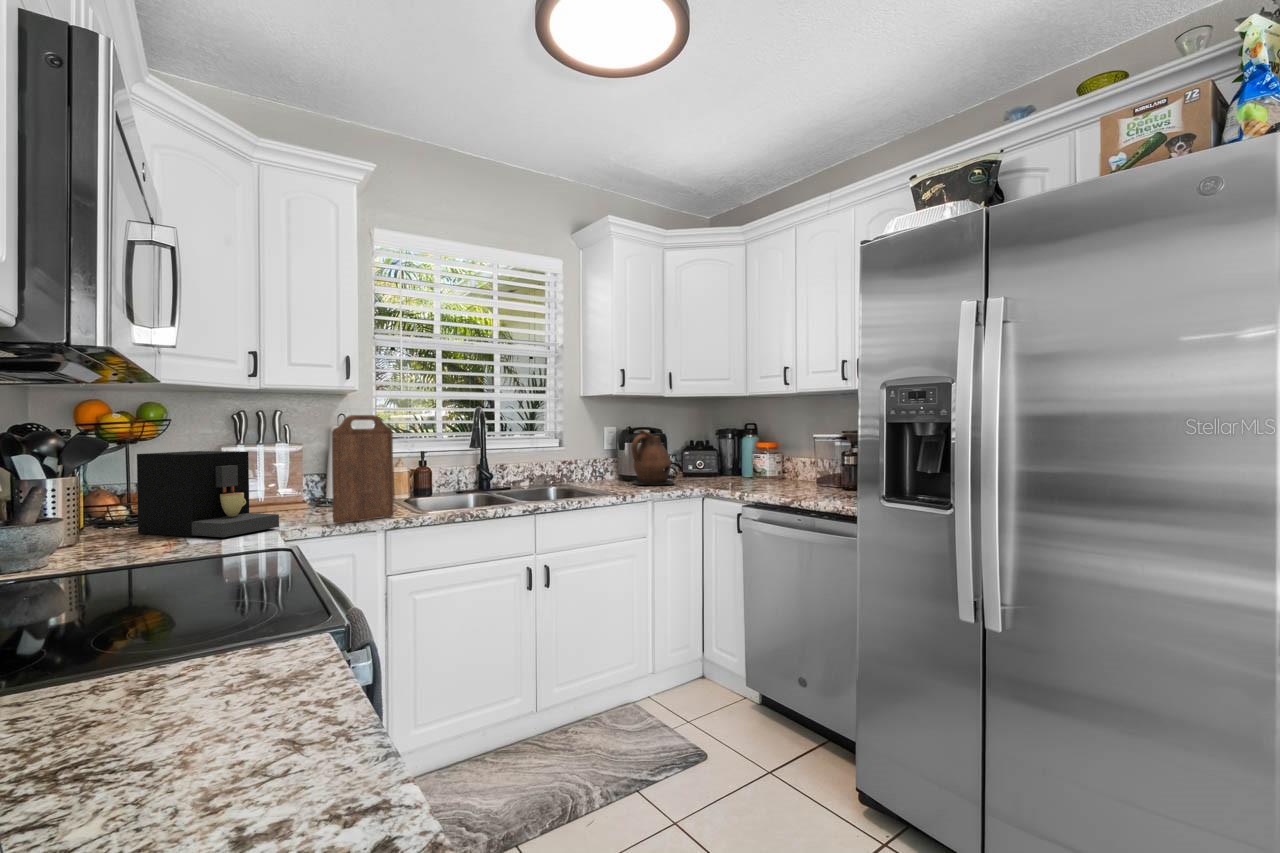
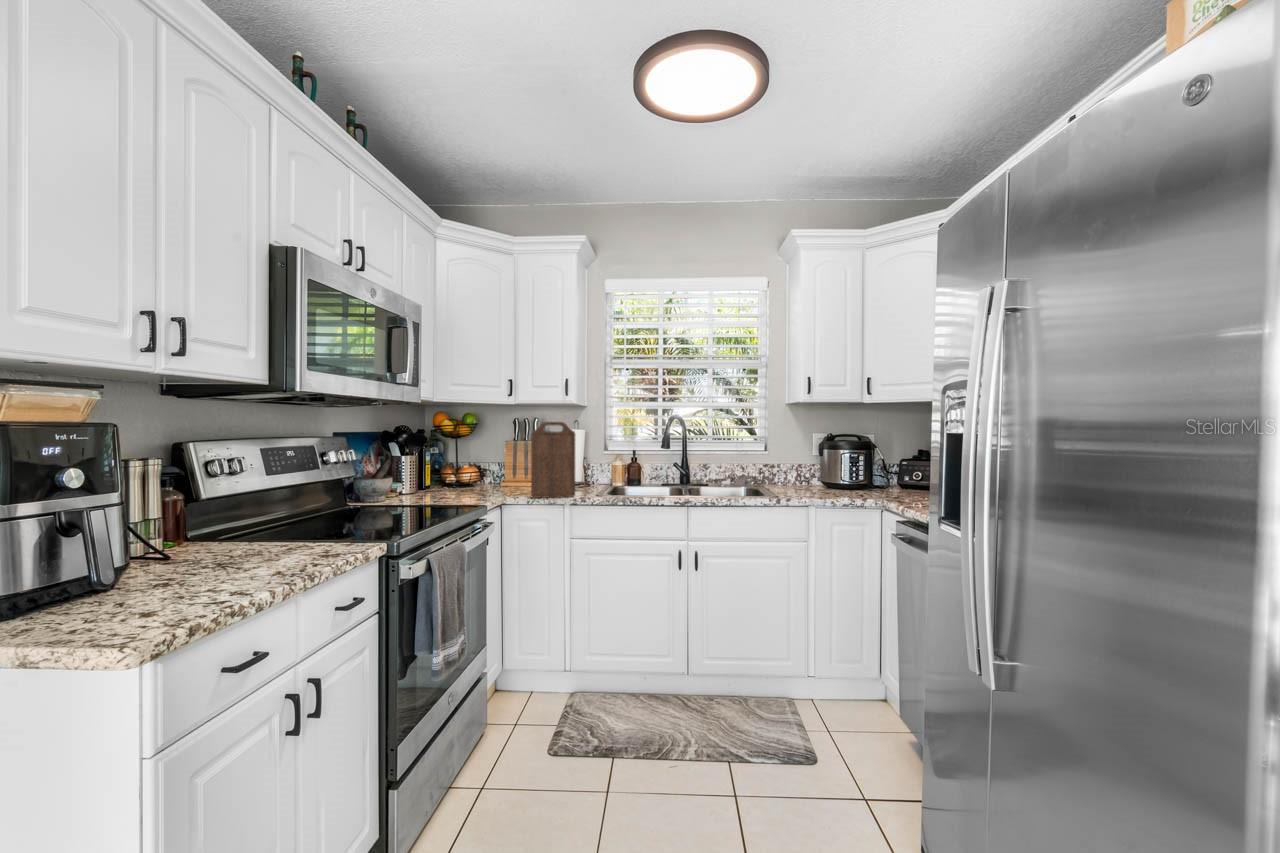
ceramic pitcher: present [632,430,674,484] -> none [822,437,873,494]
coffee maker: present [137,451,279,537] -> none [438,444,499,498]

